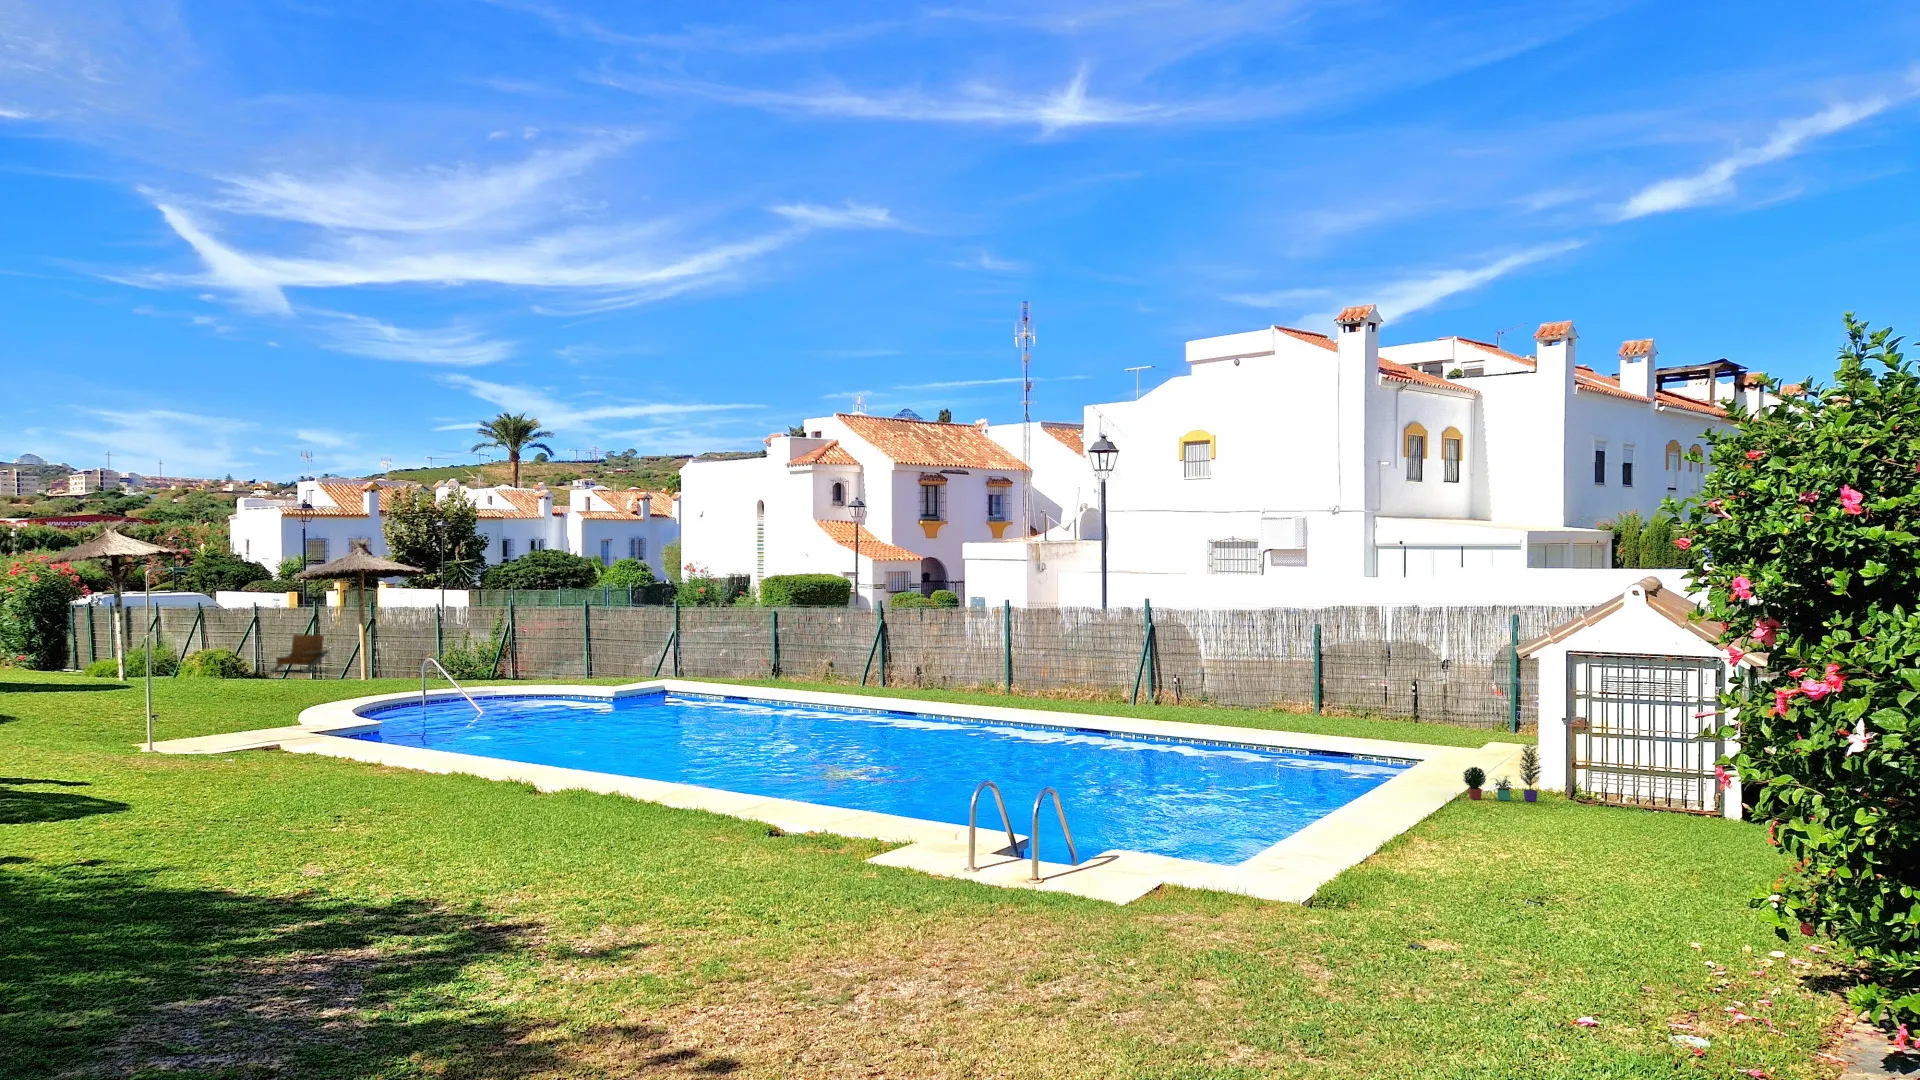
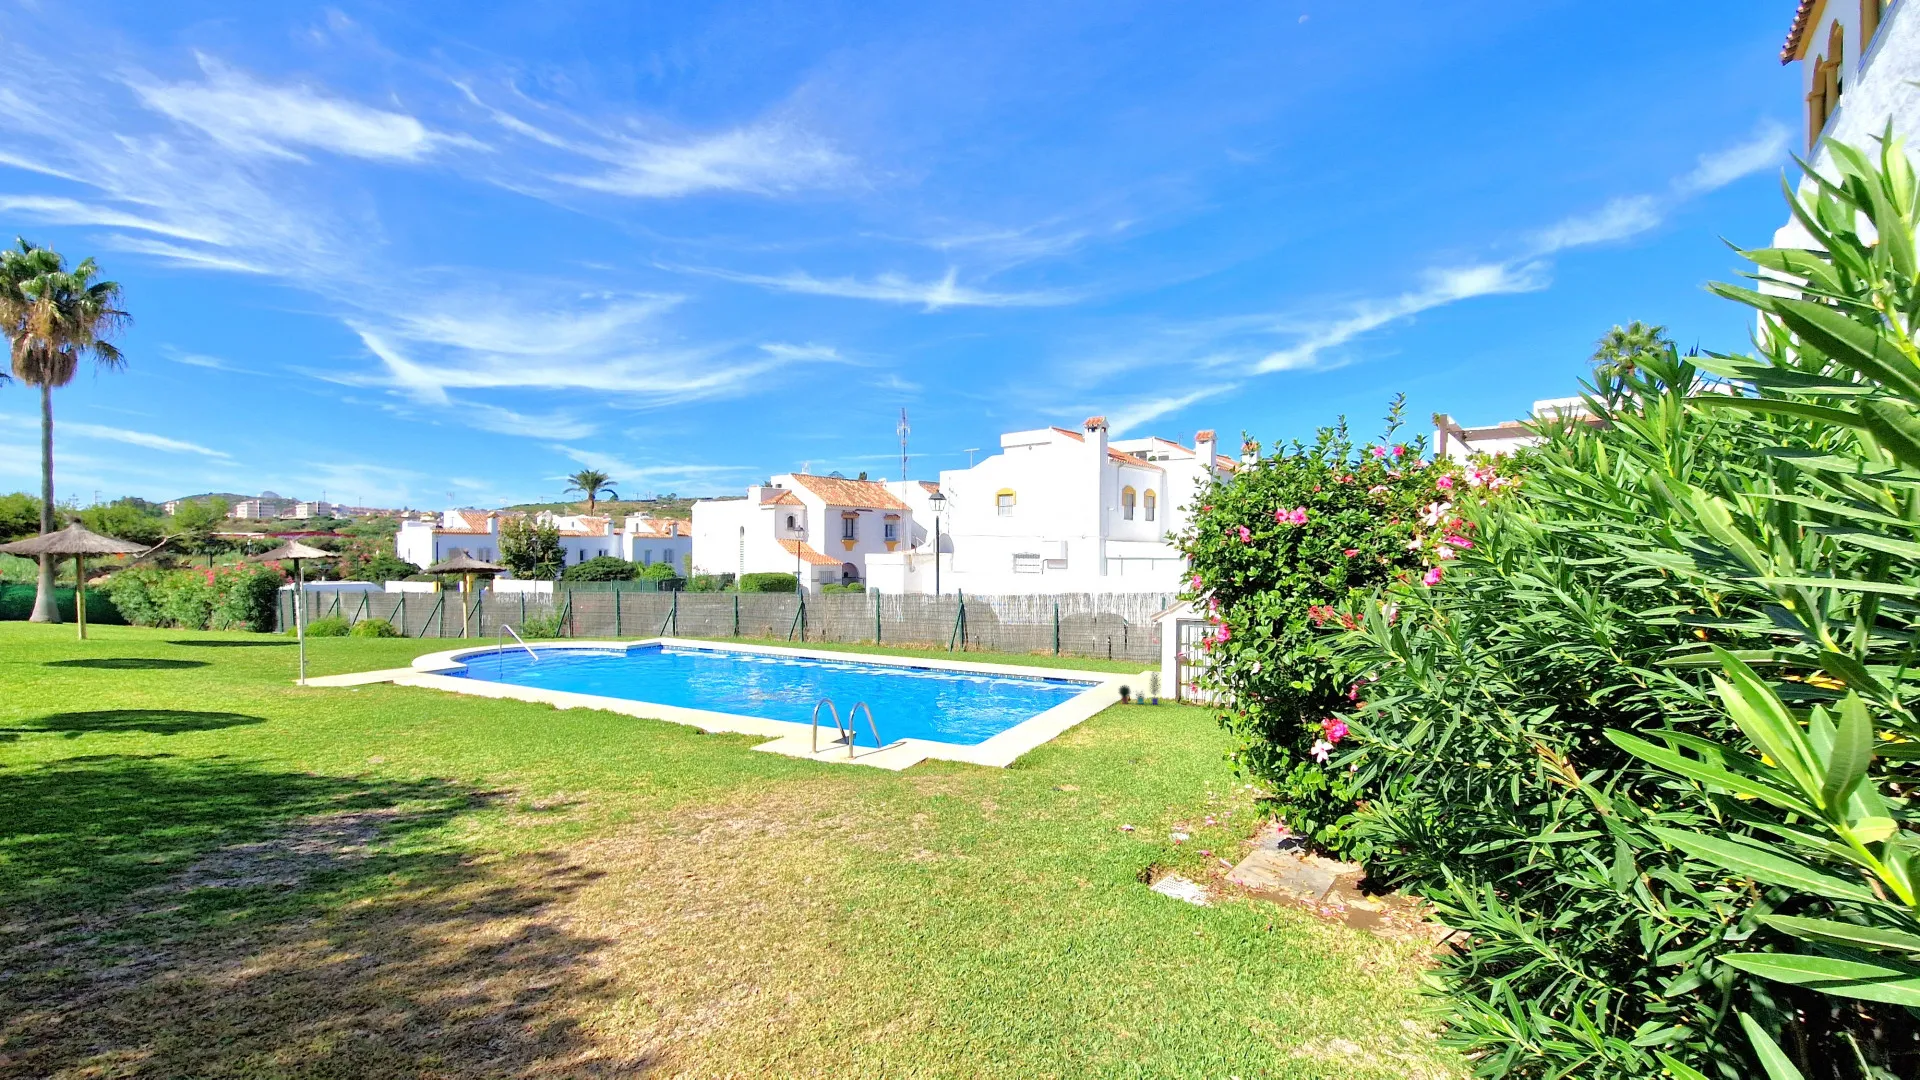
lounge chair: present [271,634,329,673] -> none [413,609,455,634]

